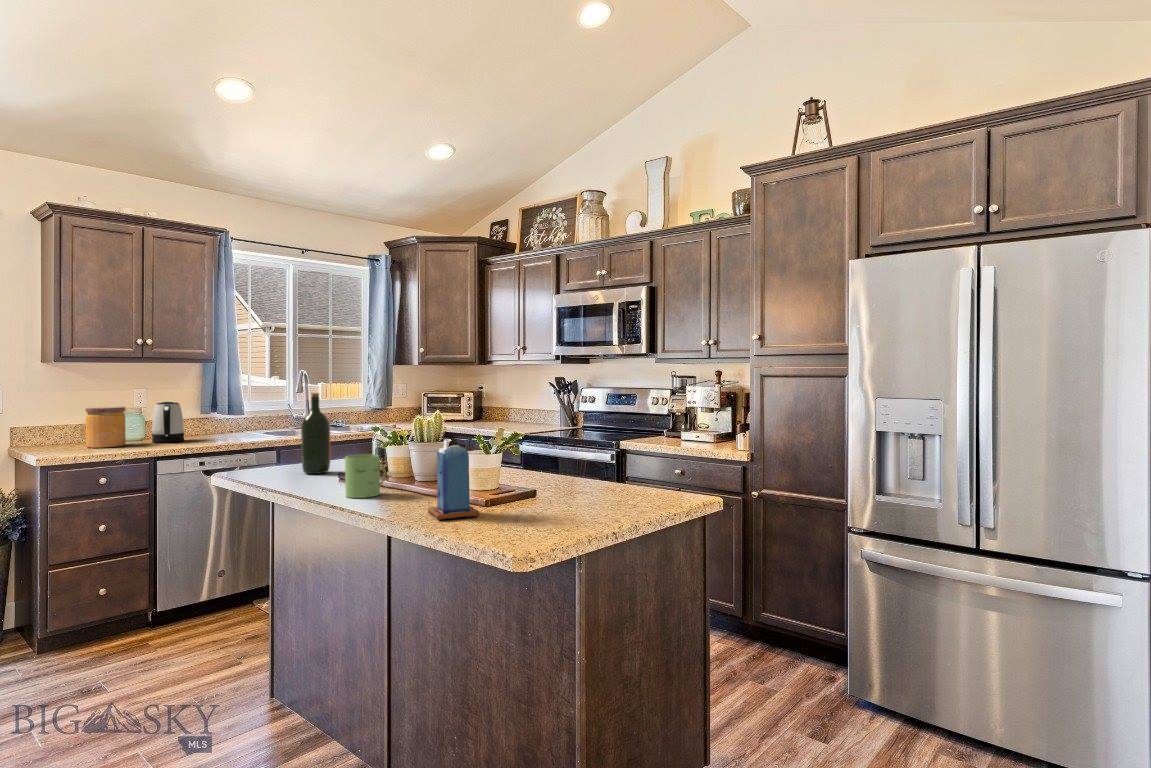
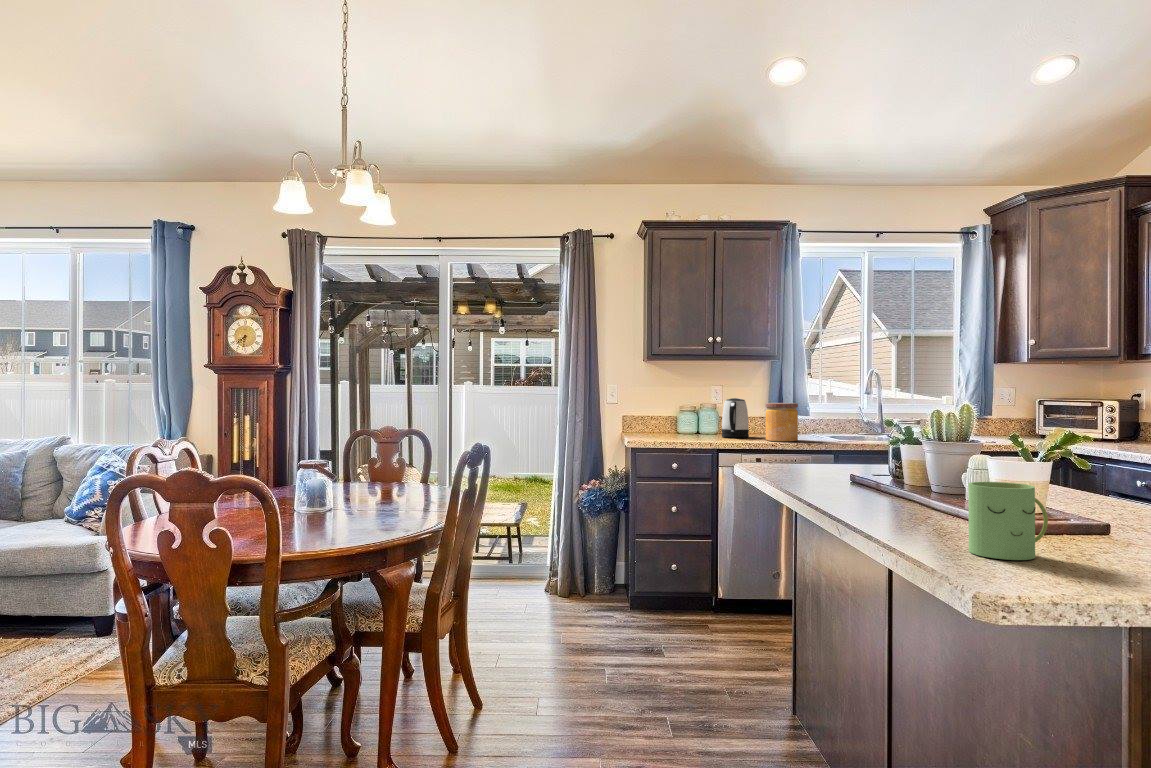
wine bottle: present [301,393,331,474] -> none [818,383,850,474]
jar: present [85,407,126,448] -> present [766,403,798,441]
candle: present [428,440,479,520] -> none [910,432,973,537]
mug: present [345,454,386,498] -> present [968,482,1048,560]

